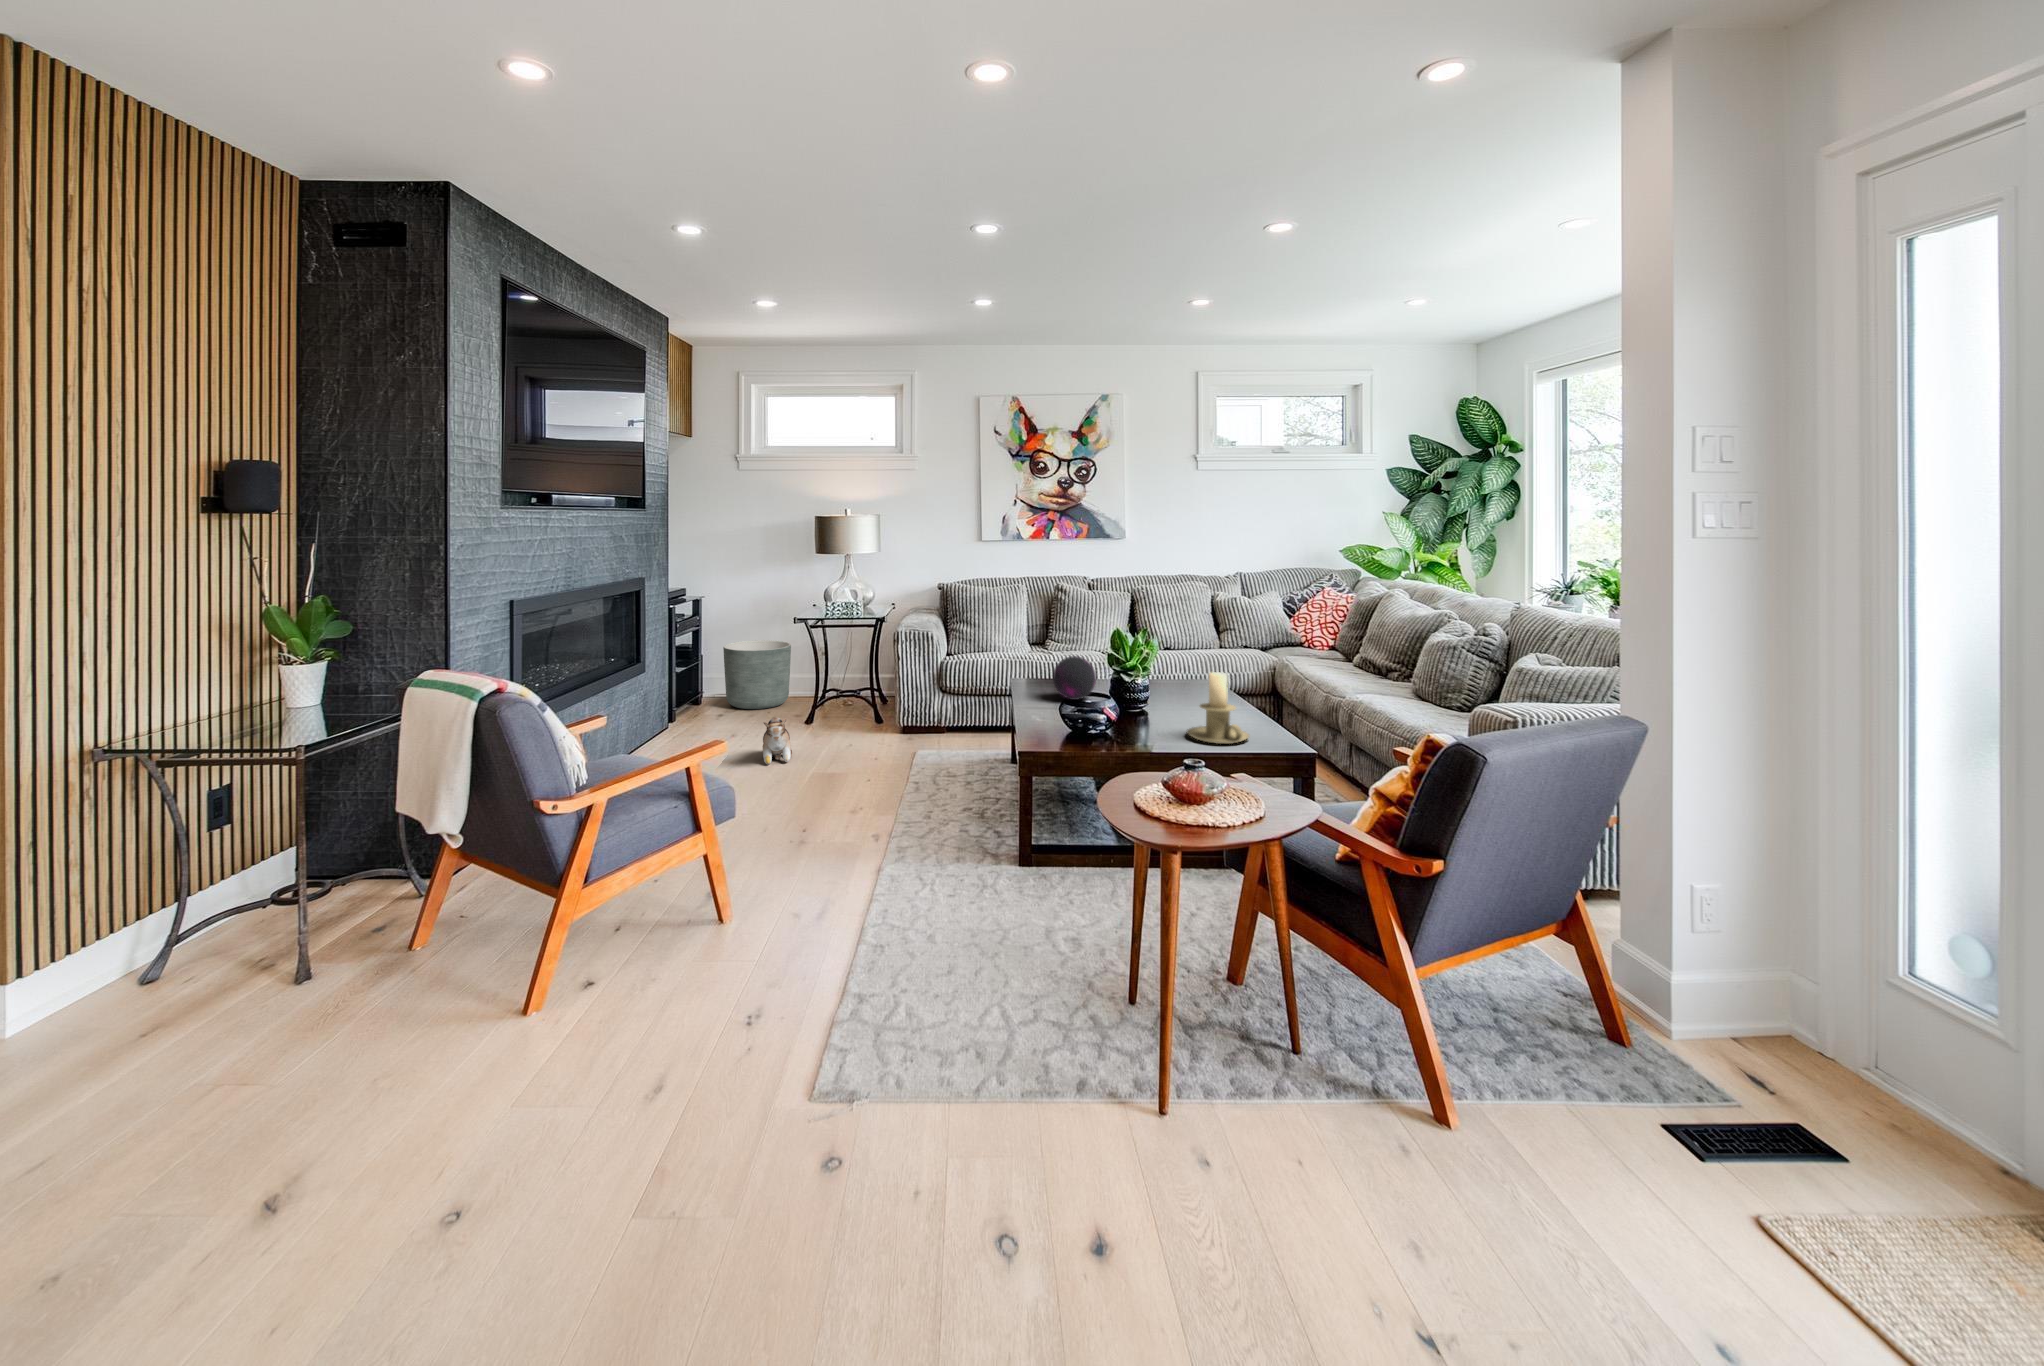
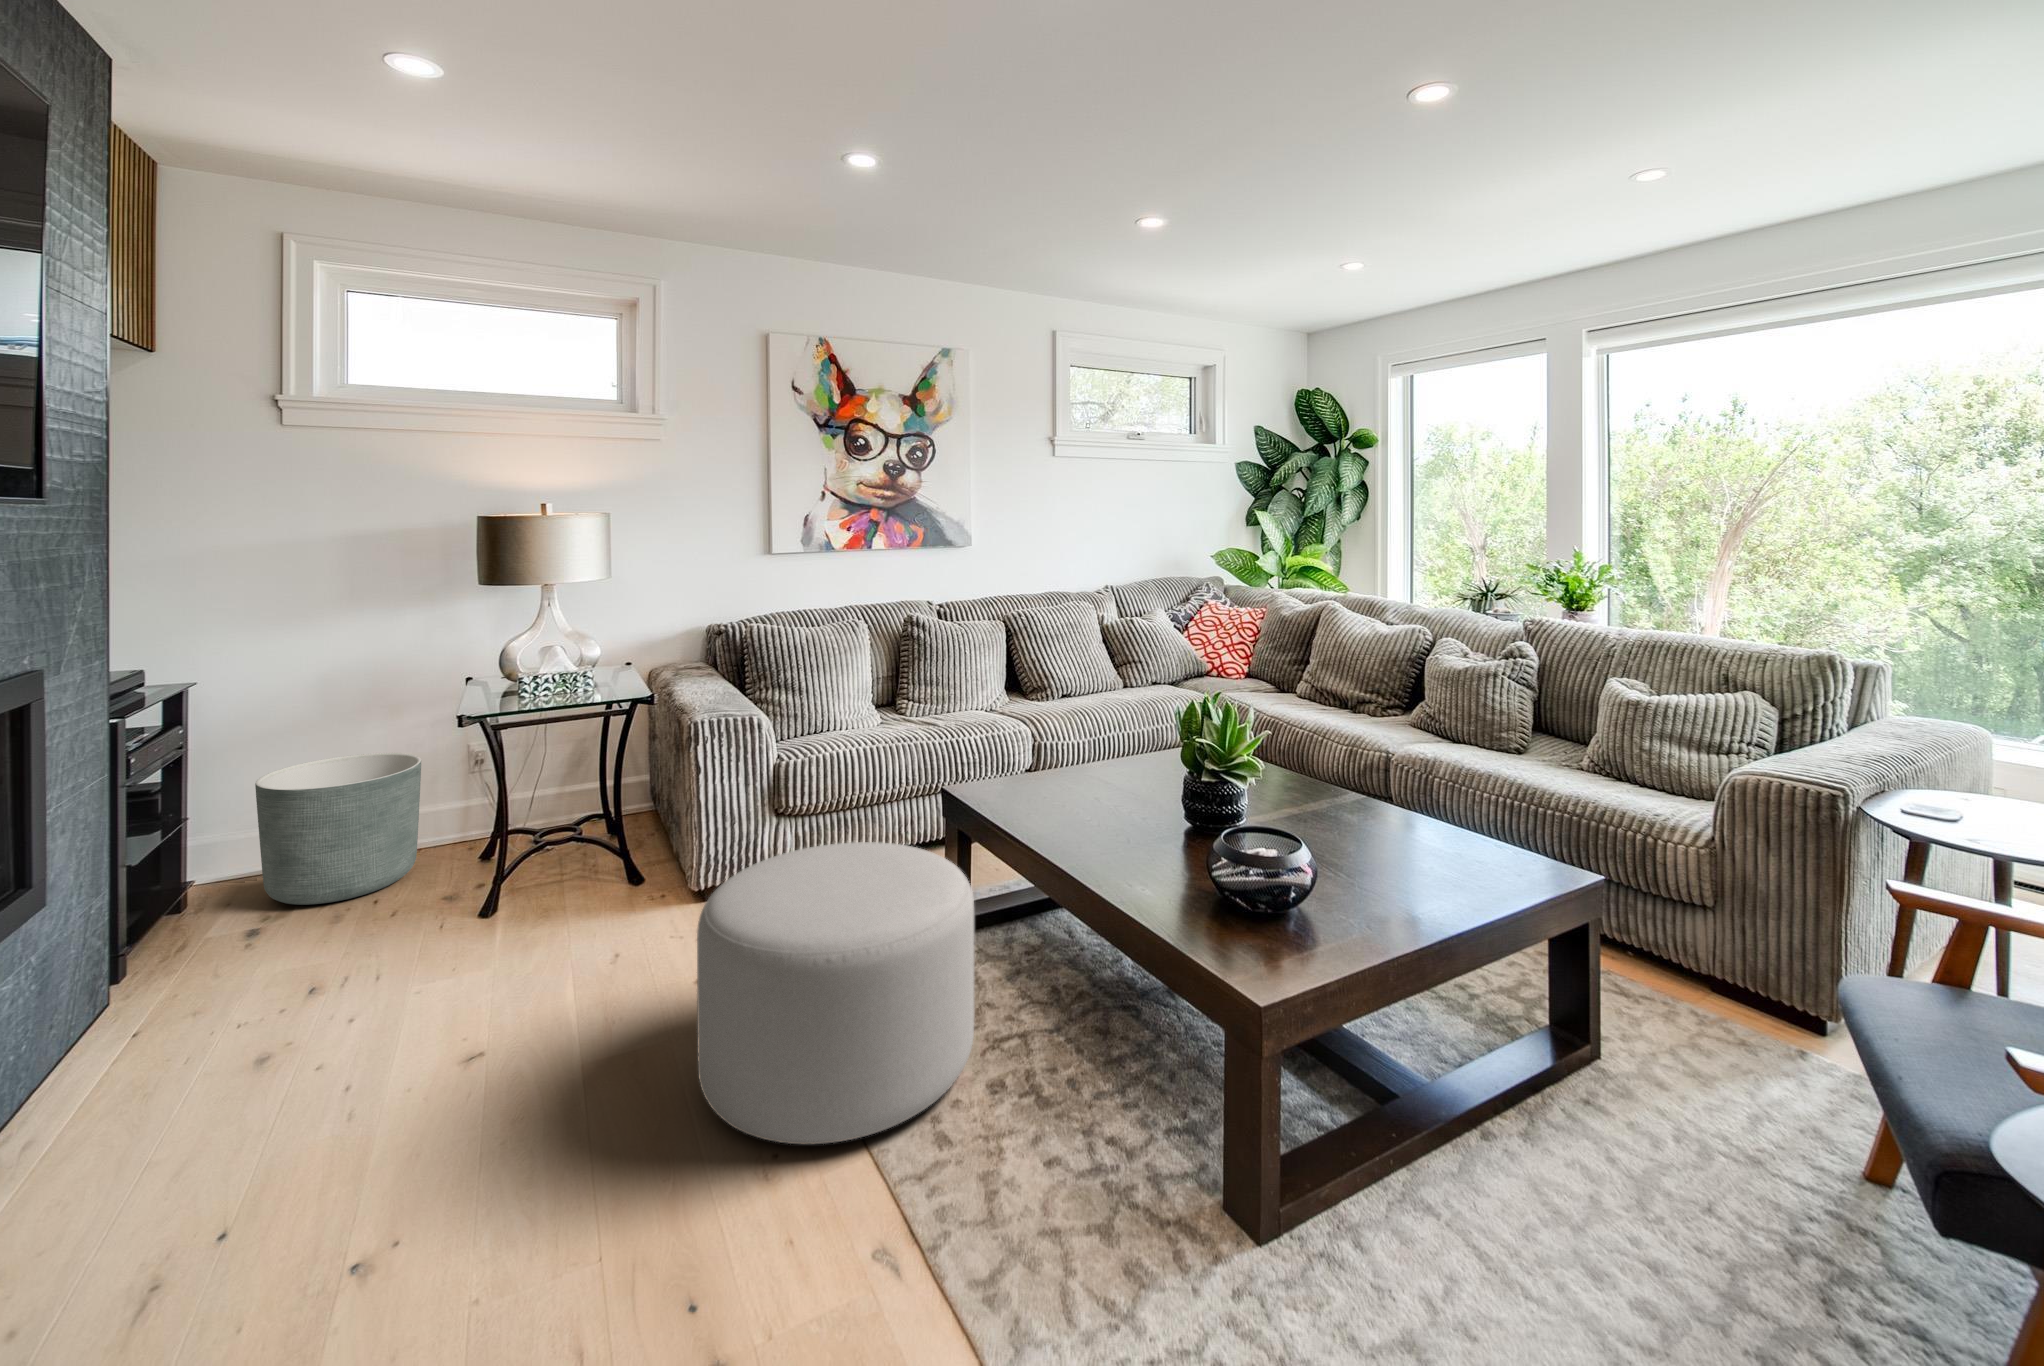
decorative orb: present [1053,656,1096,700] -> none [1071,743,1143,818]
candle holder: present [1187,672,1249,744] -> none [1379,757,1486,879]
ottoman: none [839,691,972,811] -> present [697,842,974,1144]
plush toy: present [763,717,792,765] -> none [438,955,516,1064]

